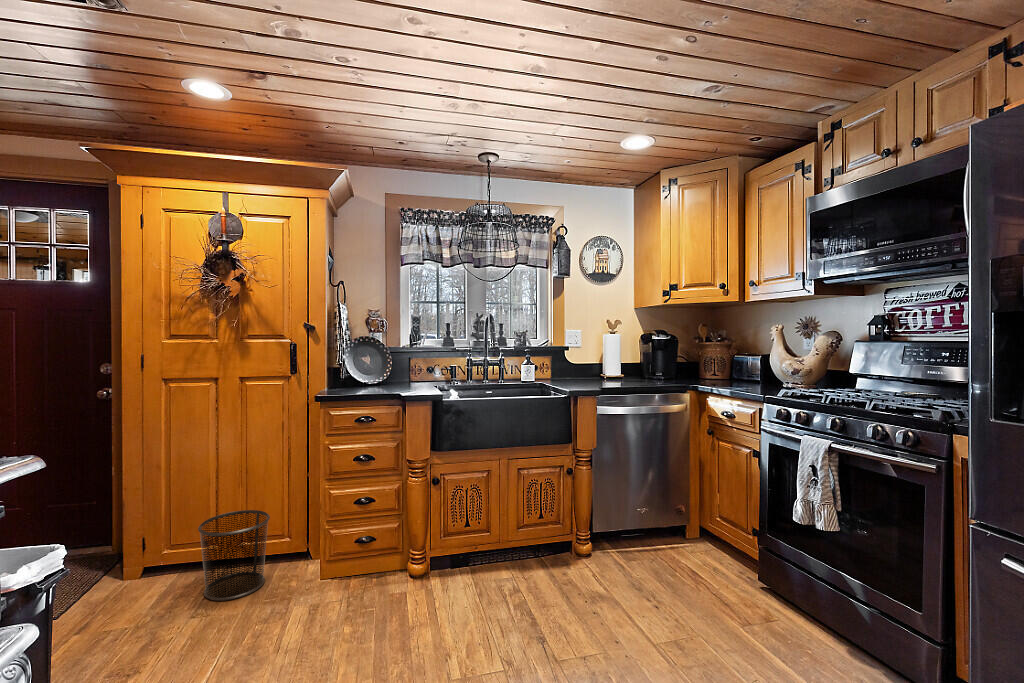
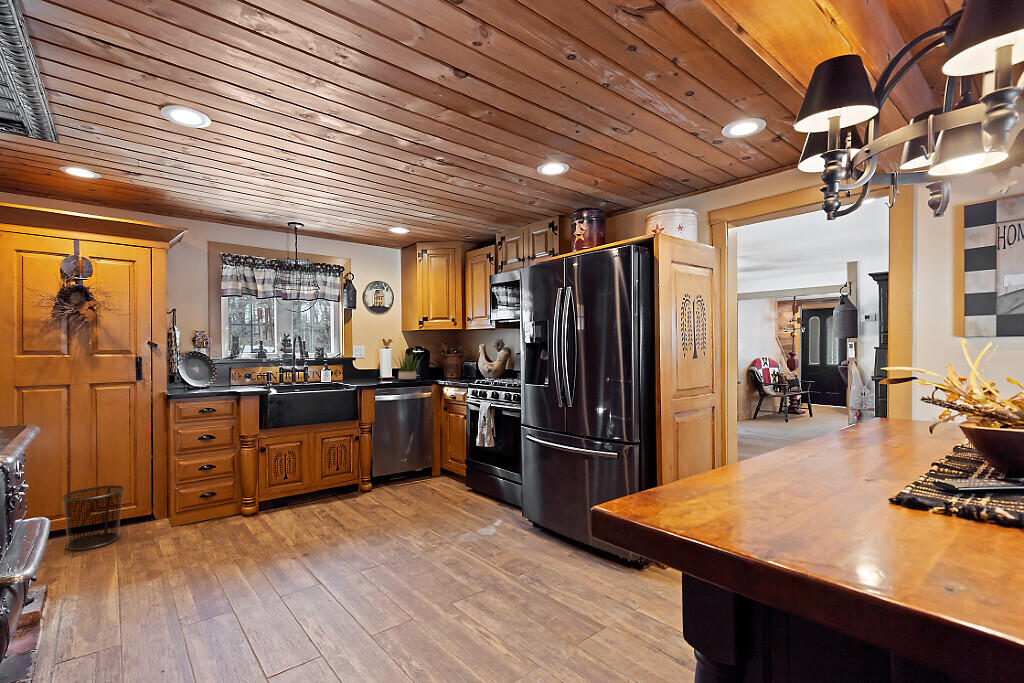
potted plant: none [619,336,674,385] -> present [396,353,419,381]

